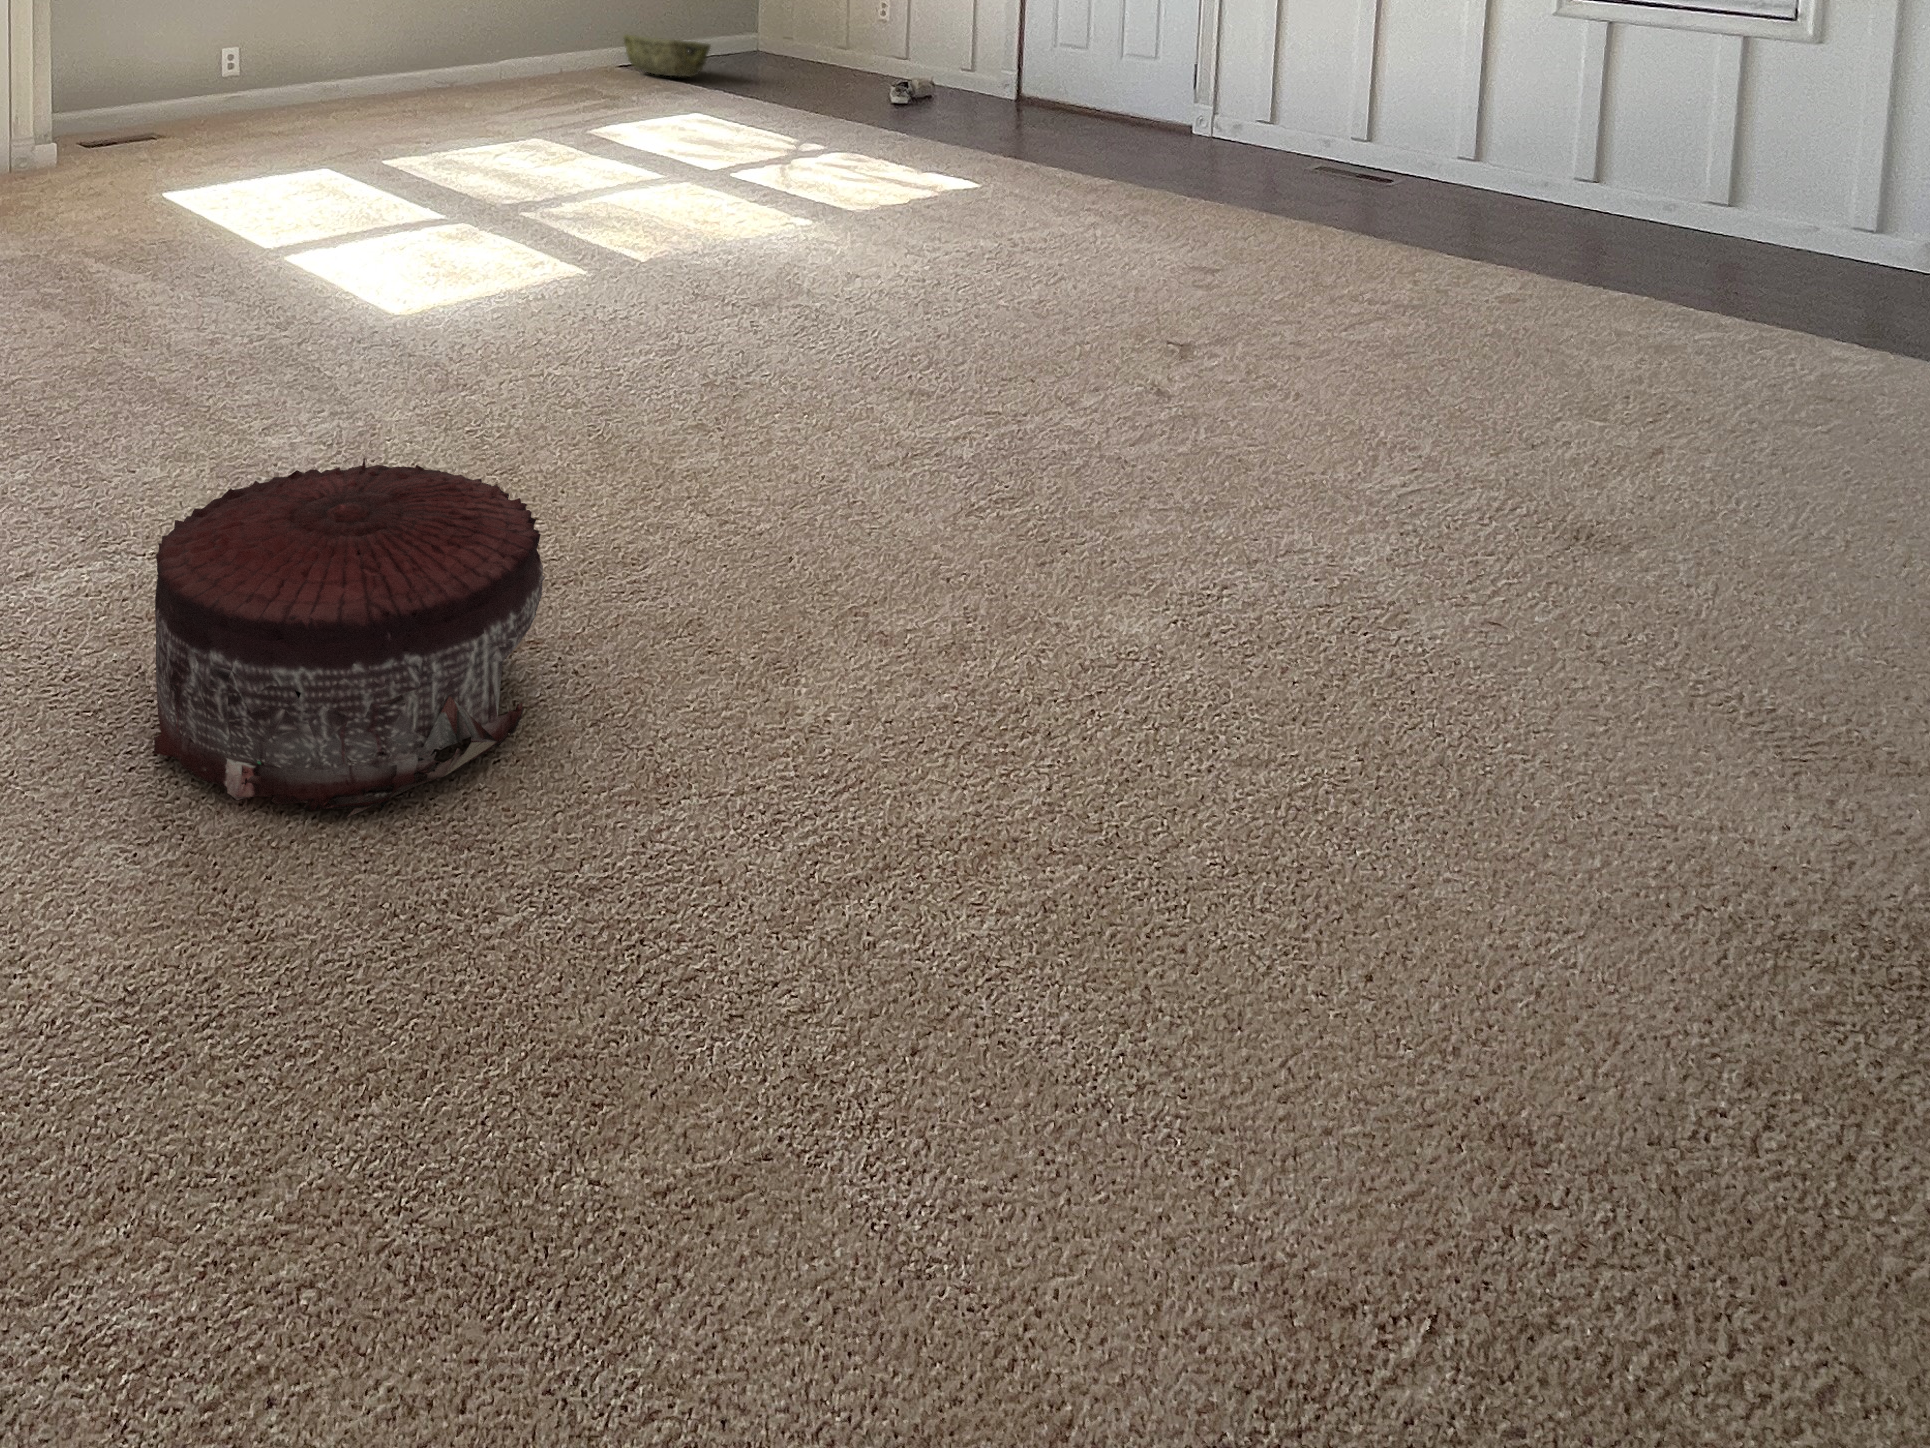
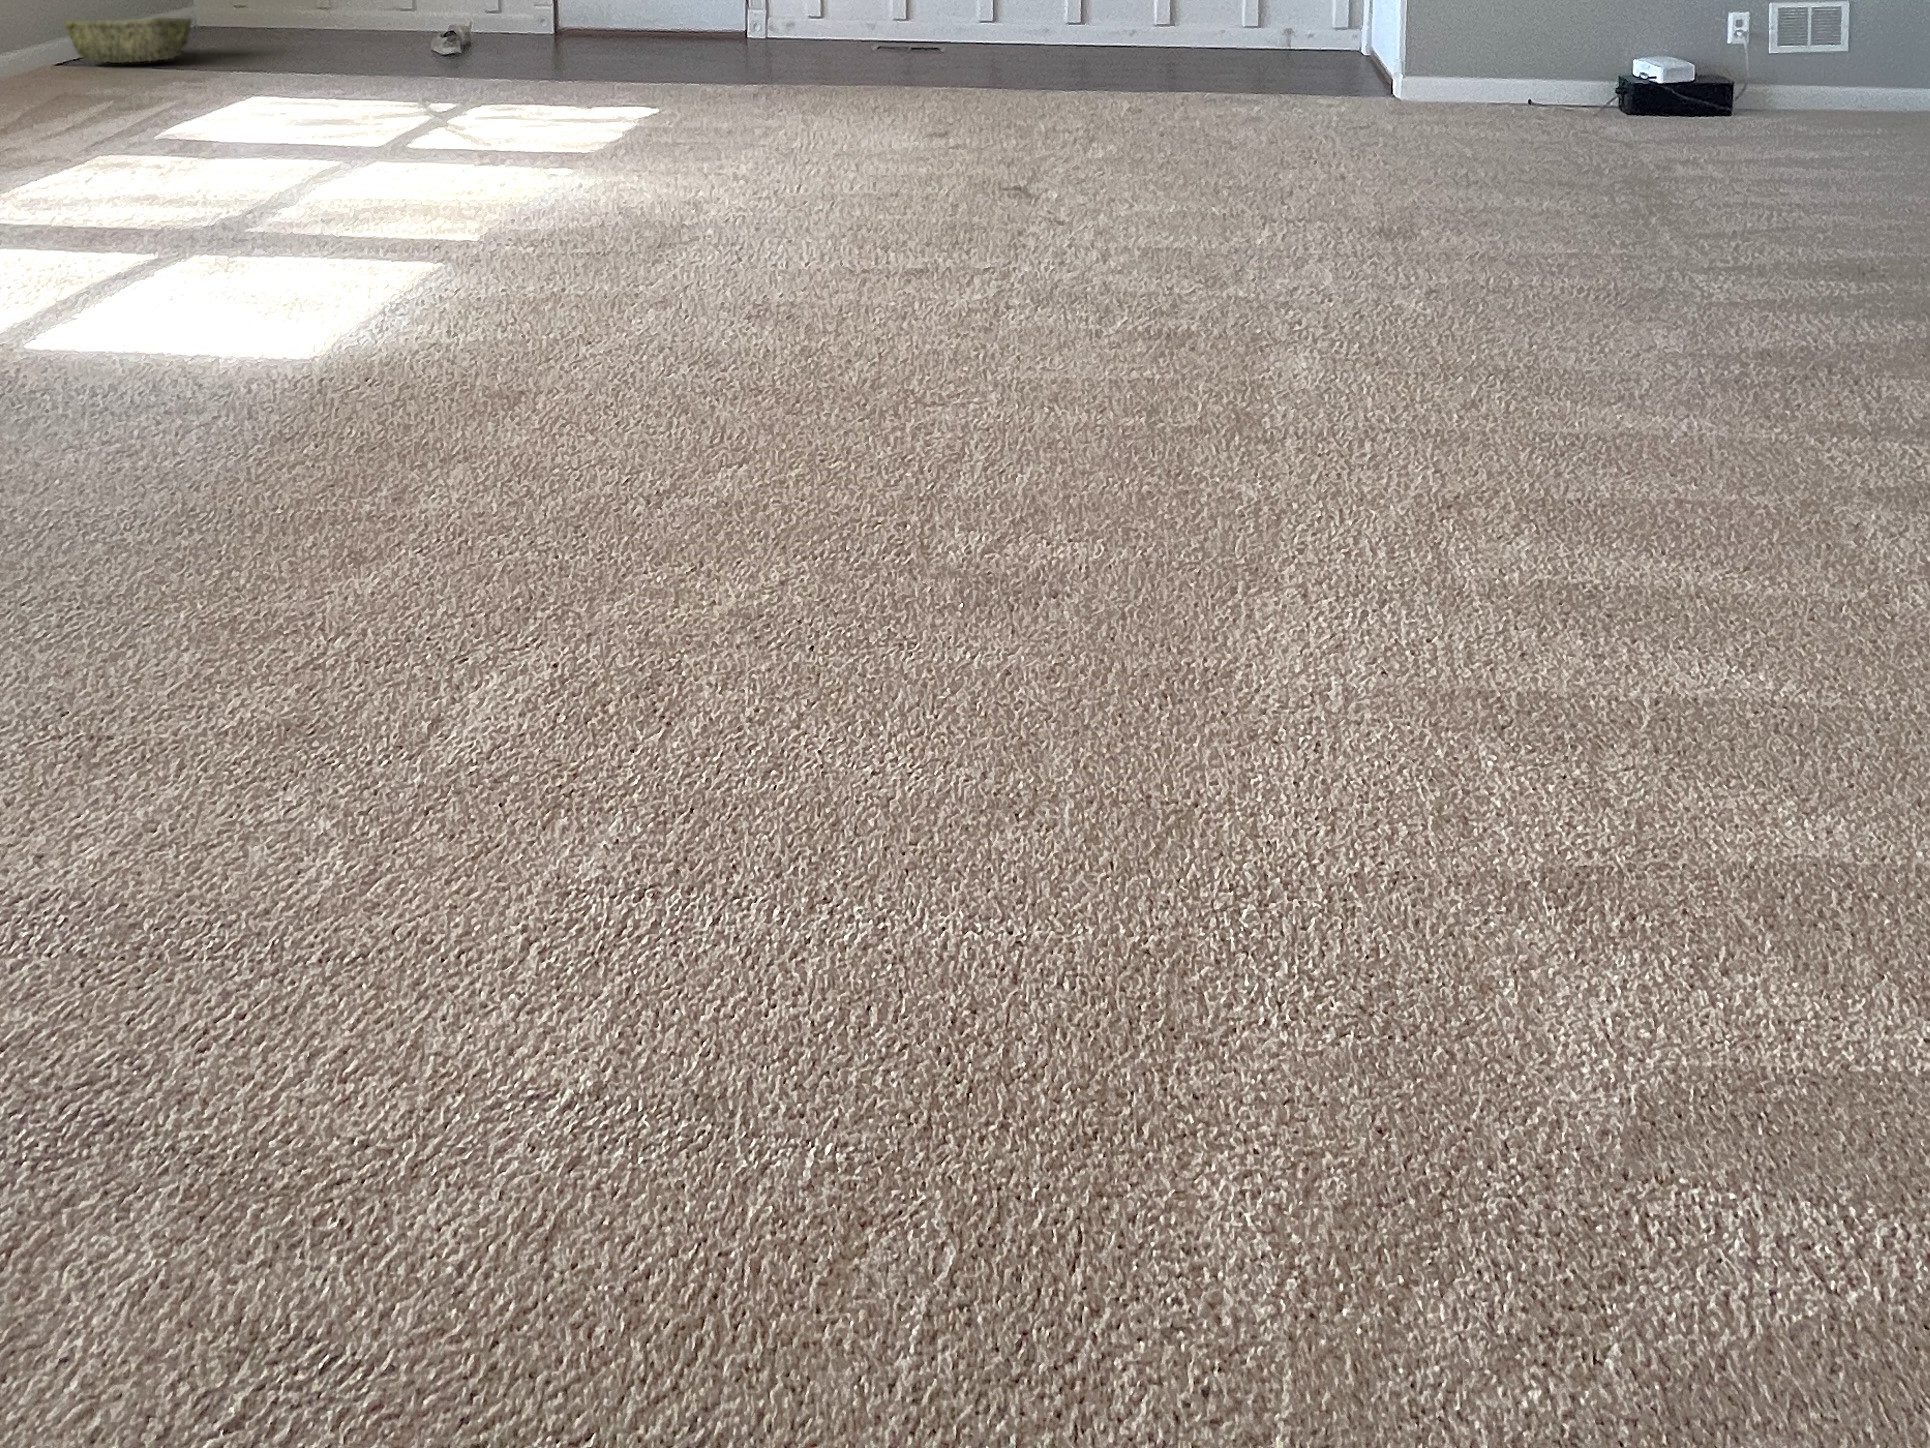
pouf: present [154,459,545,817] -> none [961,405,1372,786]

